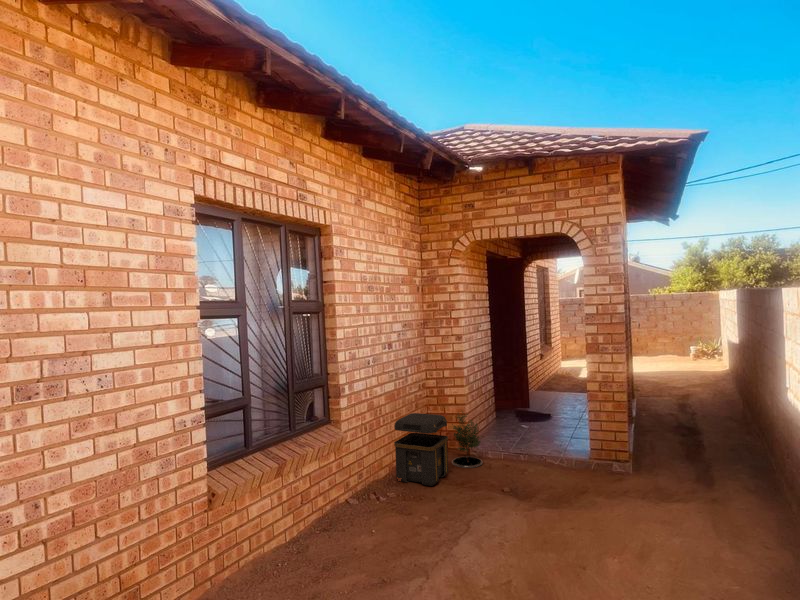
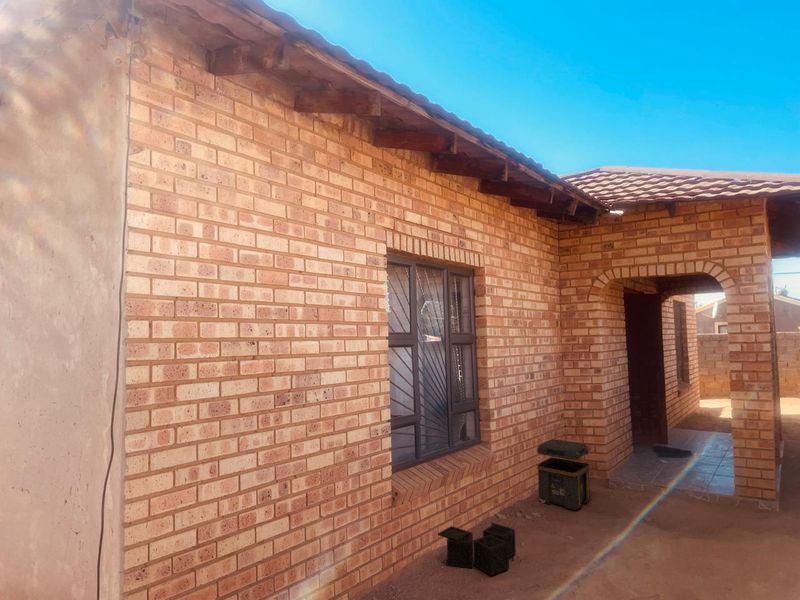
potted tree: present [452,412,483,468] -> none [589,438,624,497]
storage bin: none [272,511,366,571] -> present [438,523,521,576]

